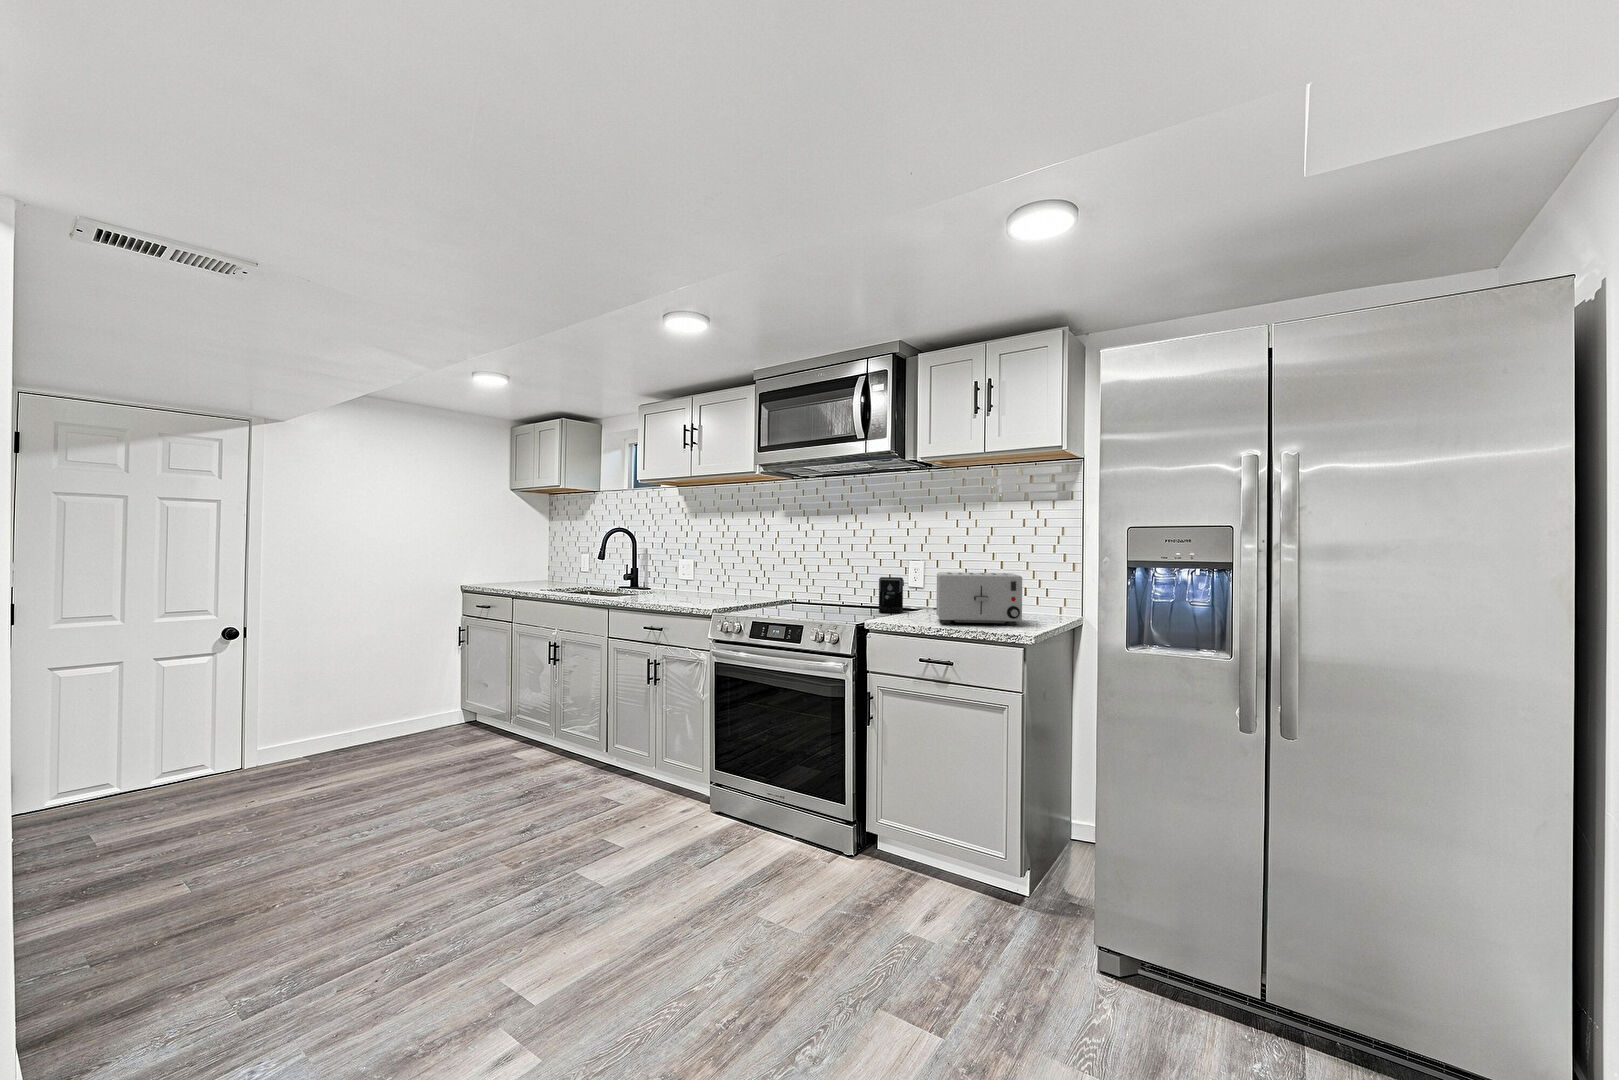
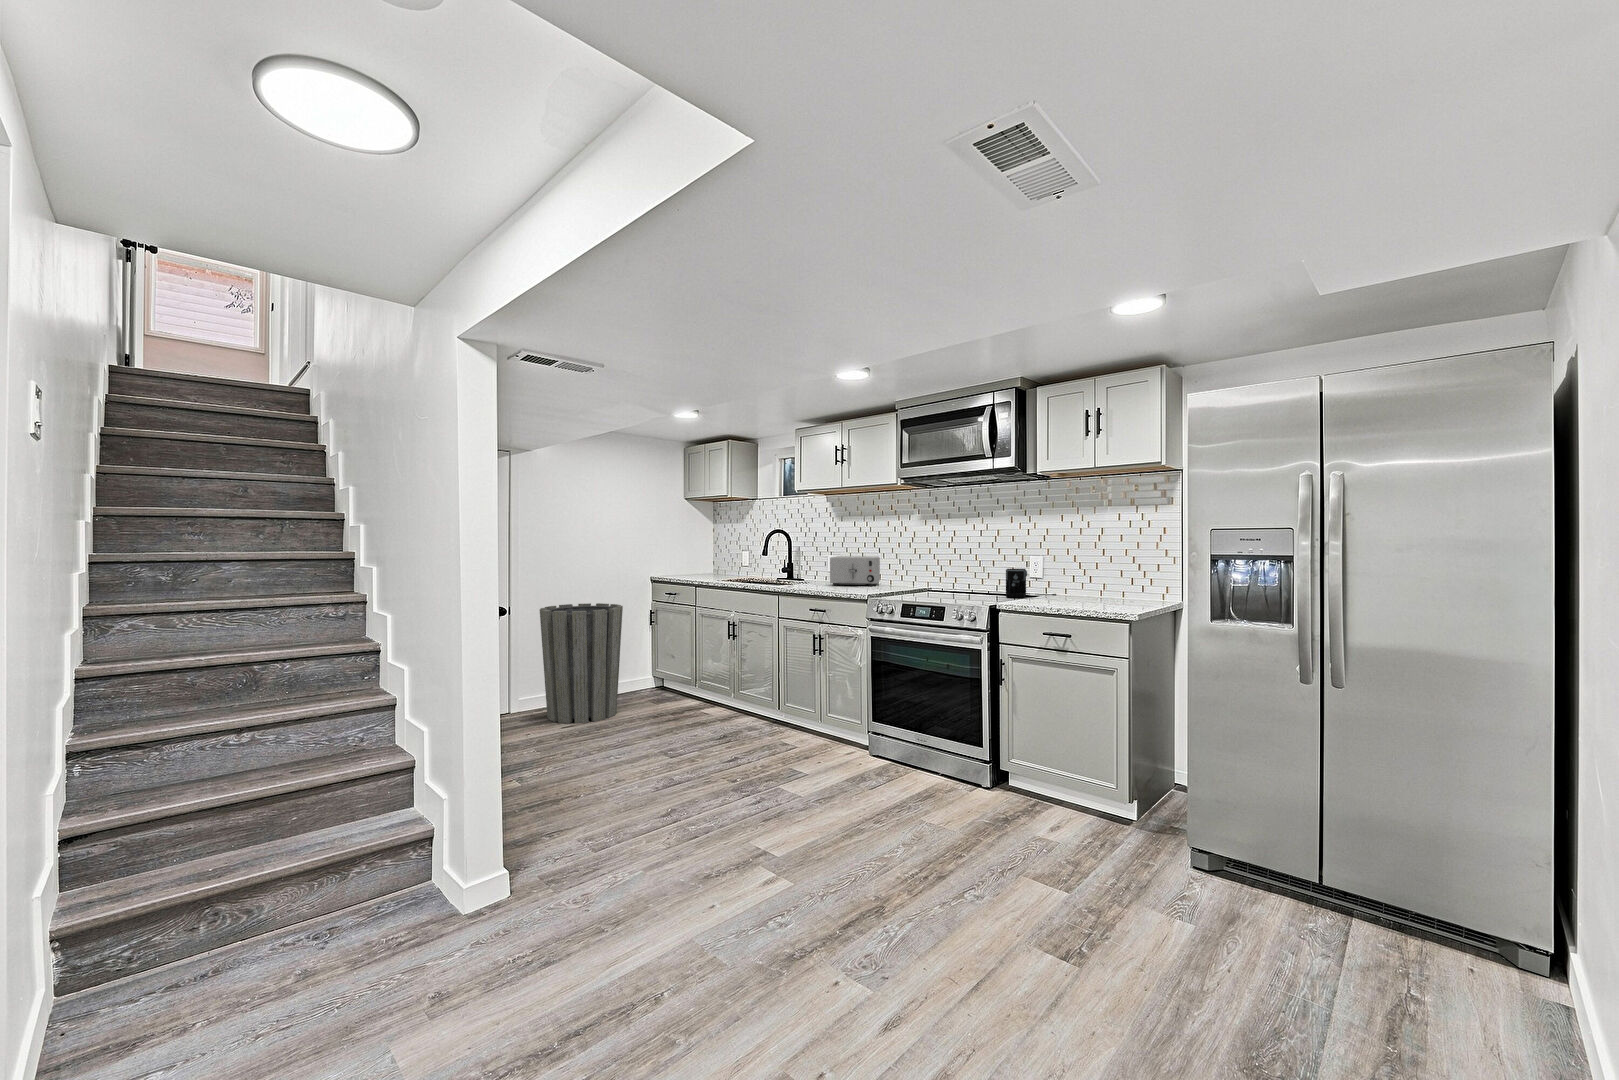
toaster: present [937,572,1022,625] -> present [830,556,880,586]
trash can: none [289,619,412,778] -> present [540,603,623,724]

